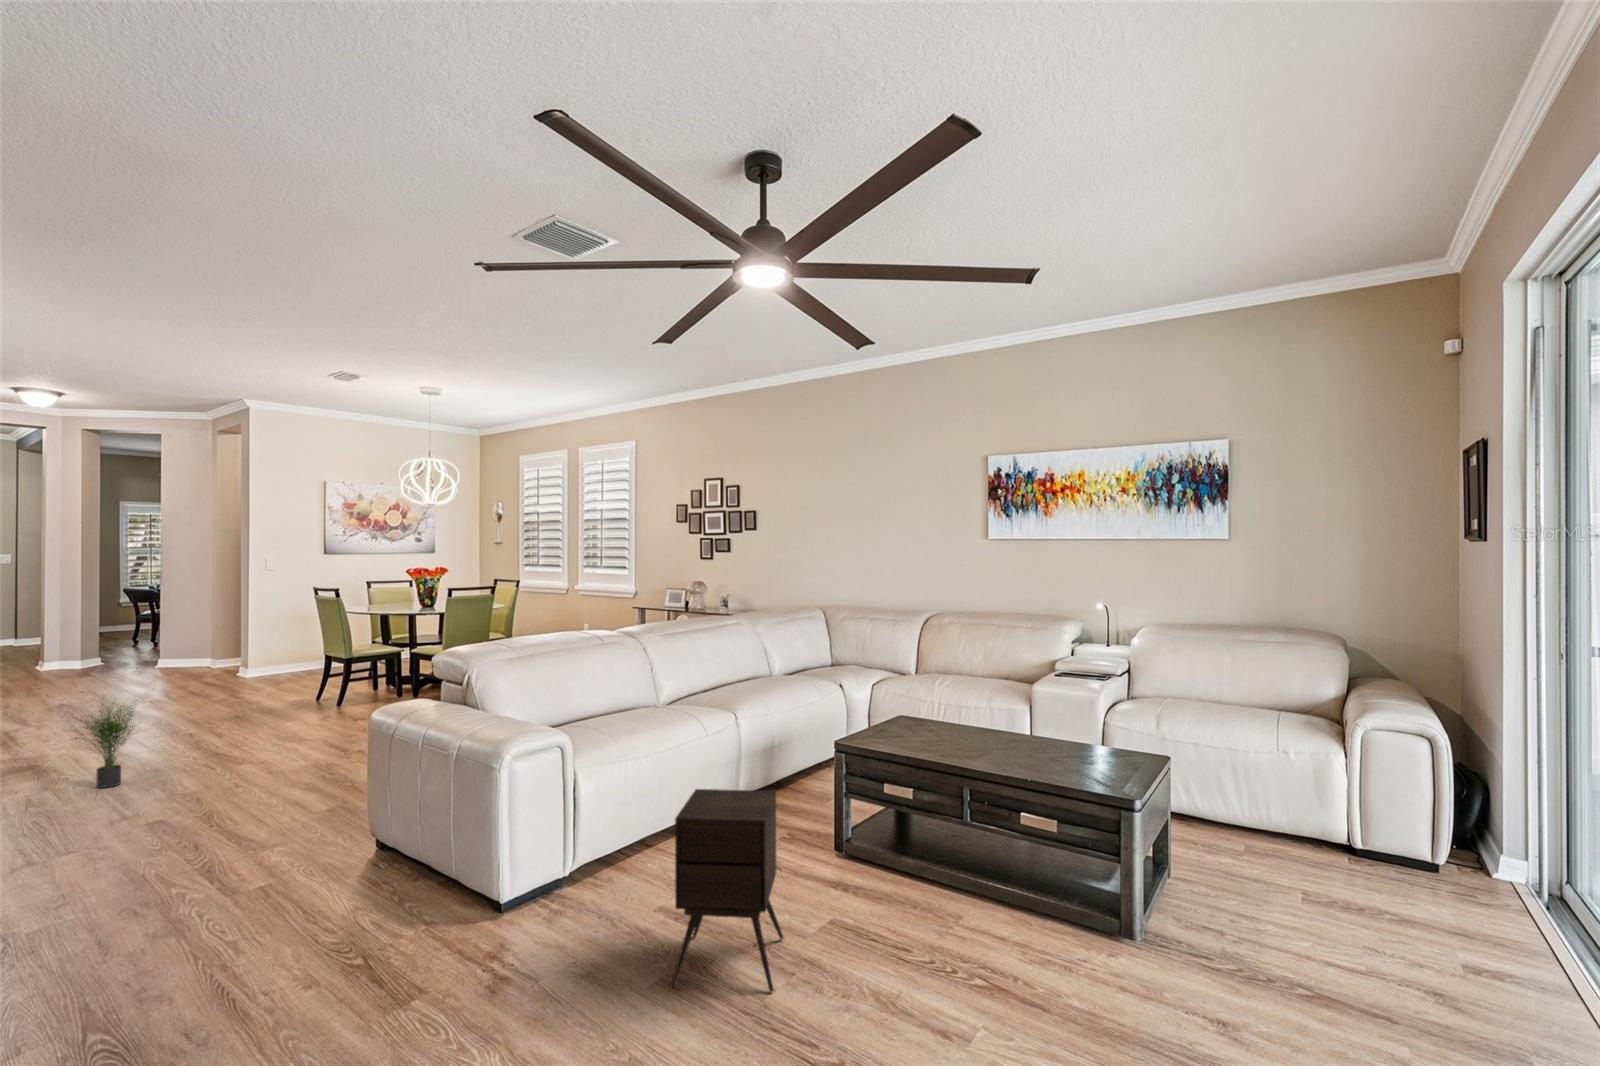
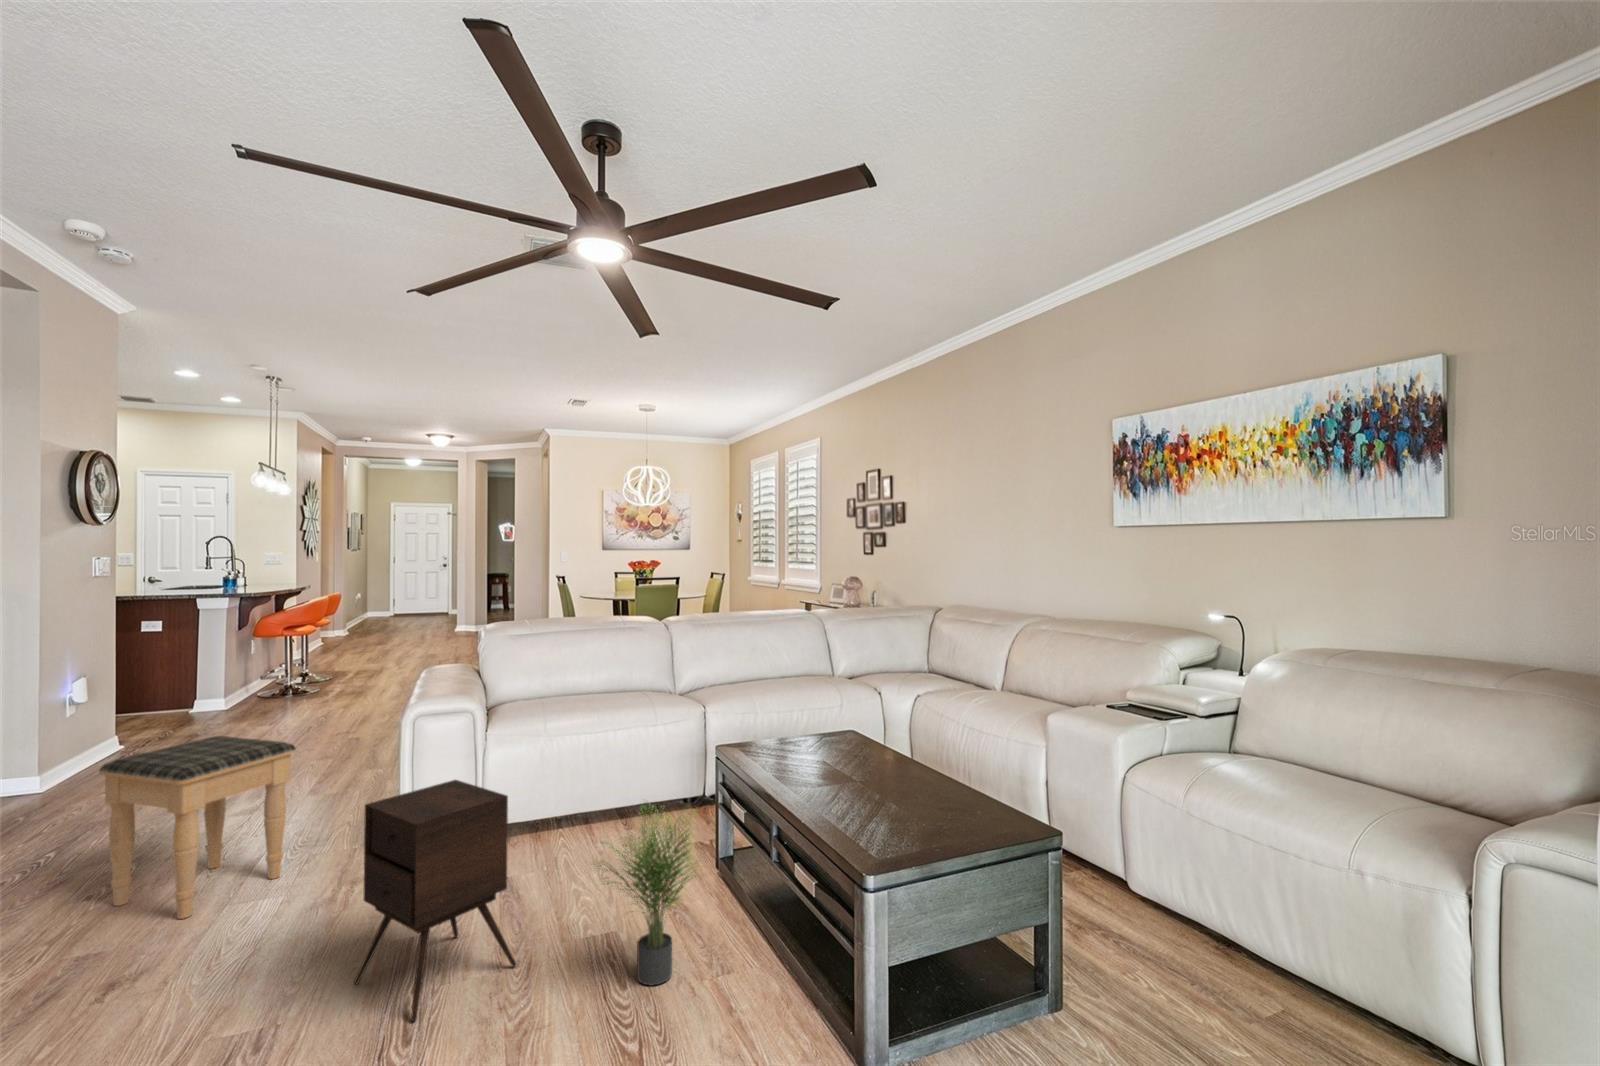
potted plant: present [74,703,134,788] -> present [594,810,696,985]
footstool: none [222,792,418,1018] -> present [99,736,296,919]

